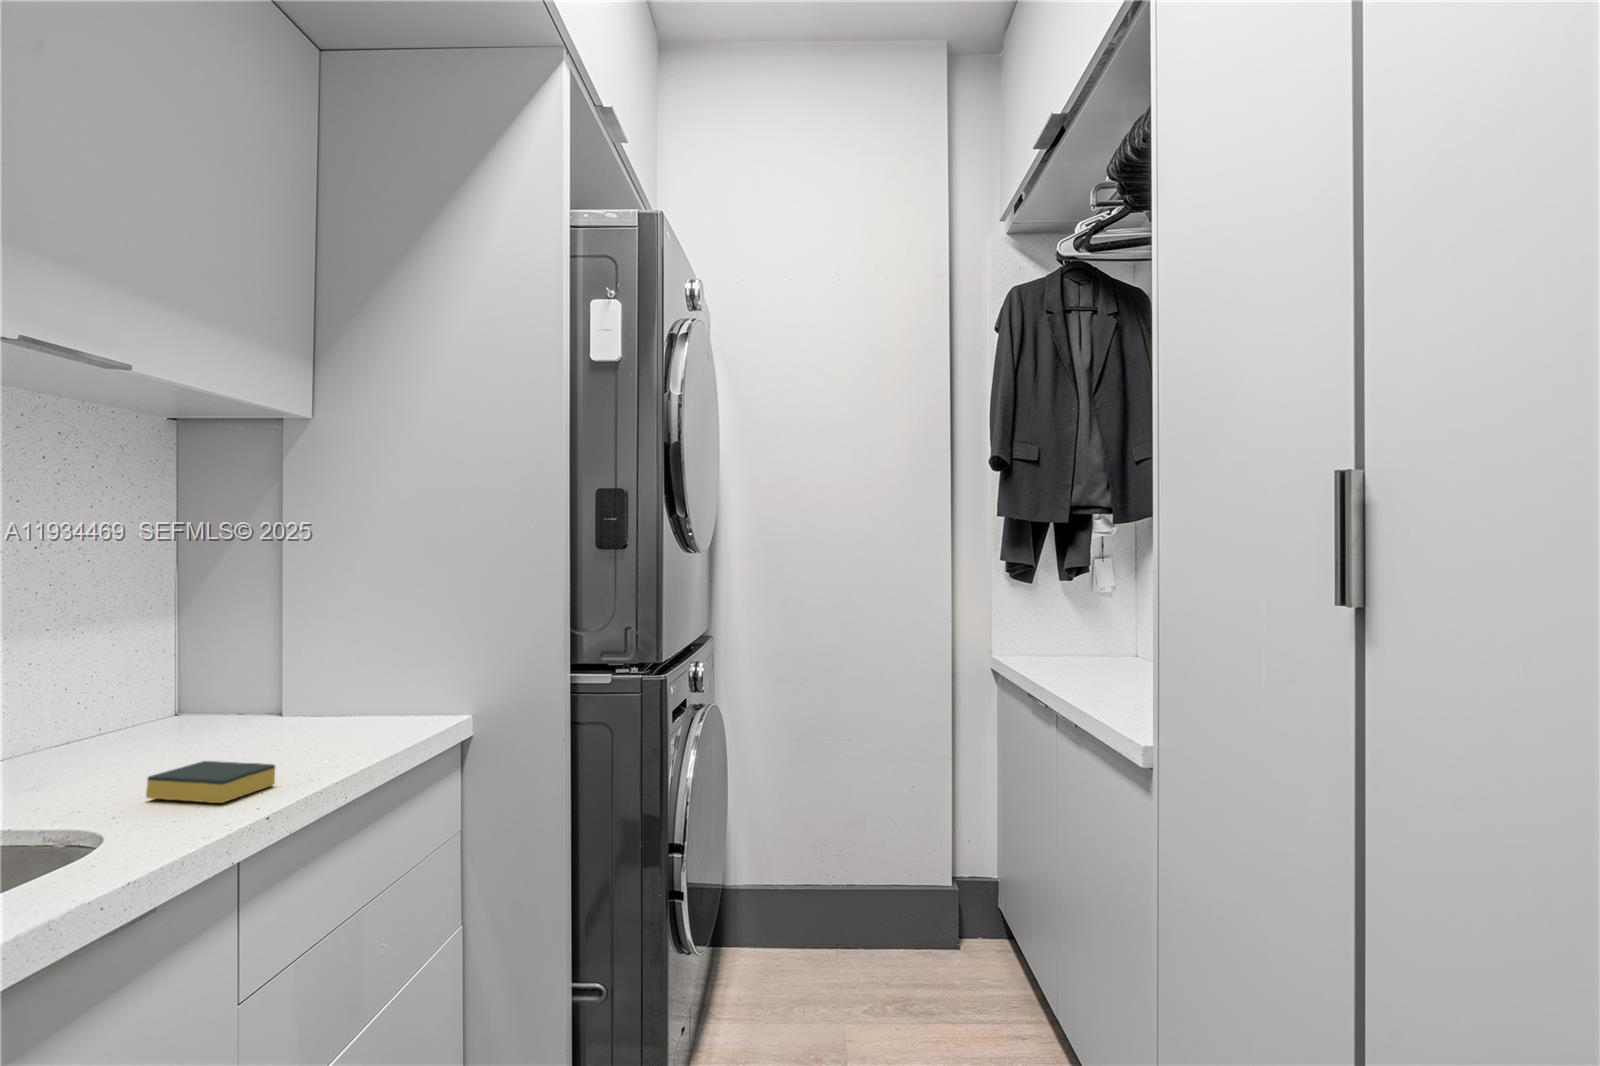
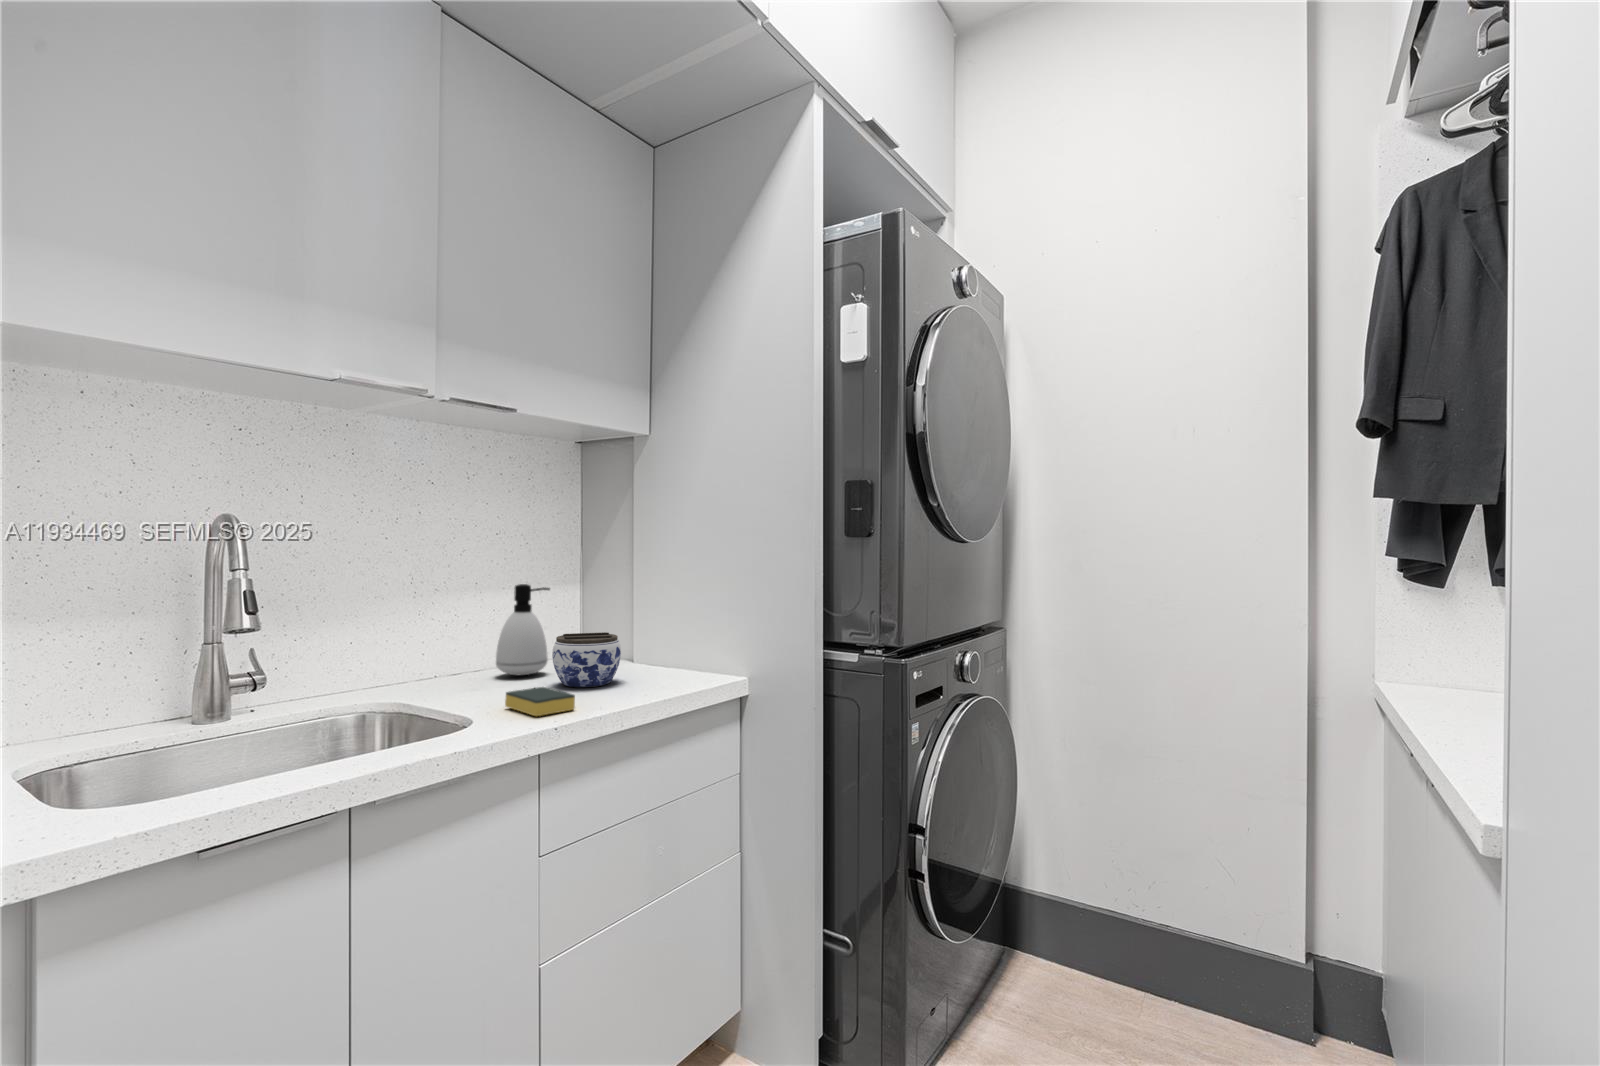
soap dispenser: none [62,619,162,753] -> present [496,584,550,675]
jar: none [189,677,301,756] -> present [552,632,621,687]

